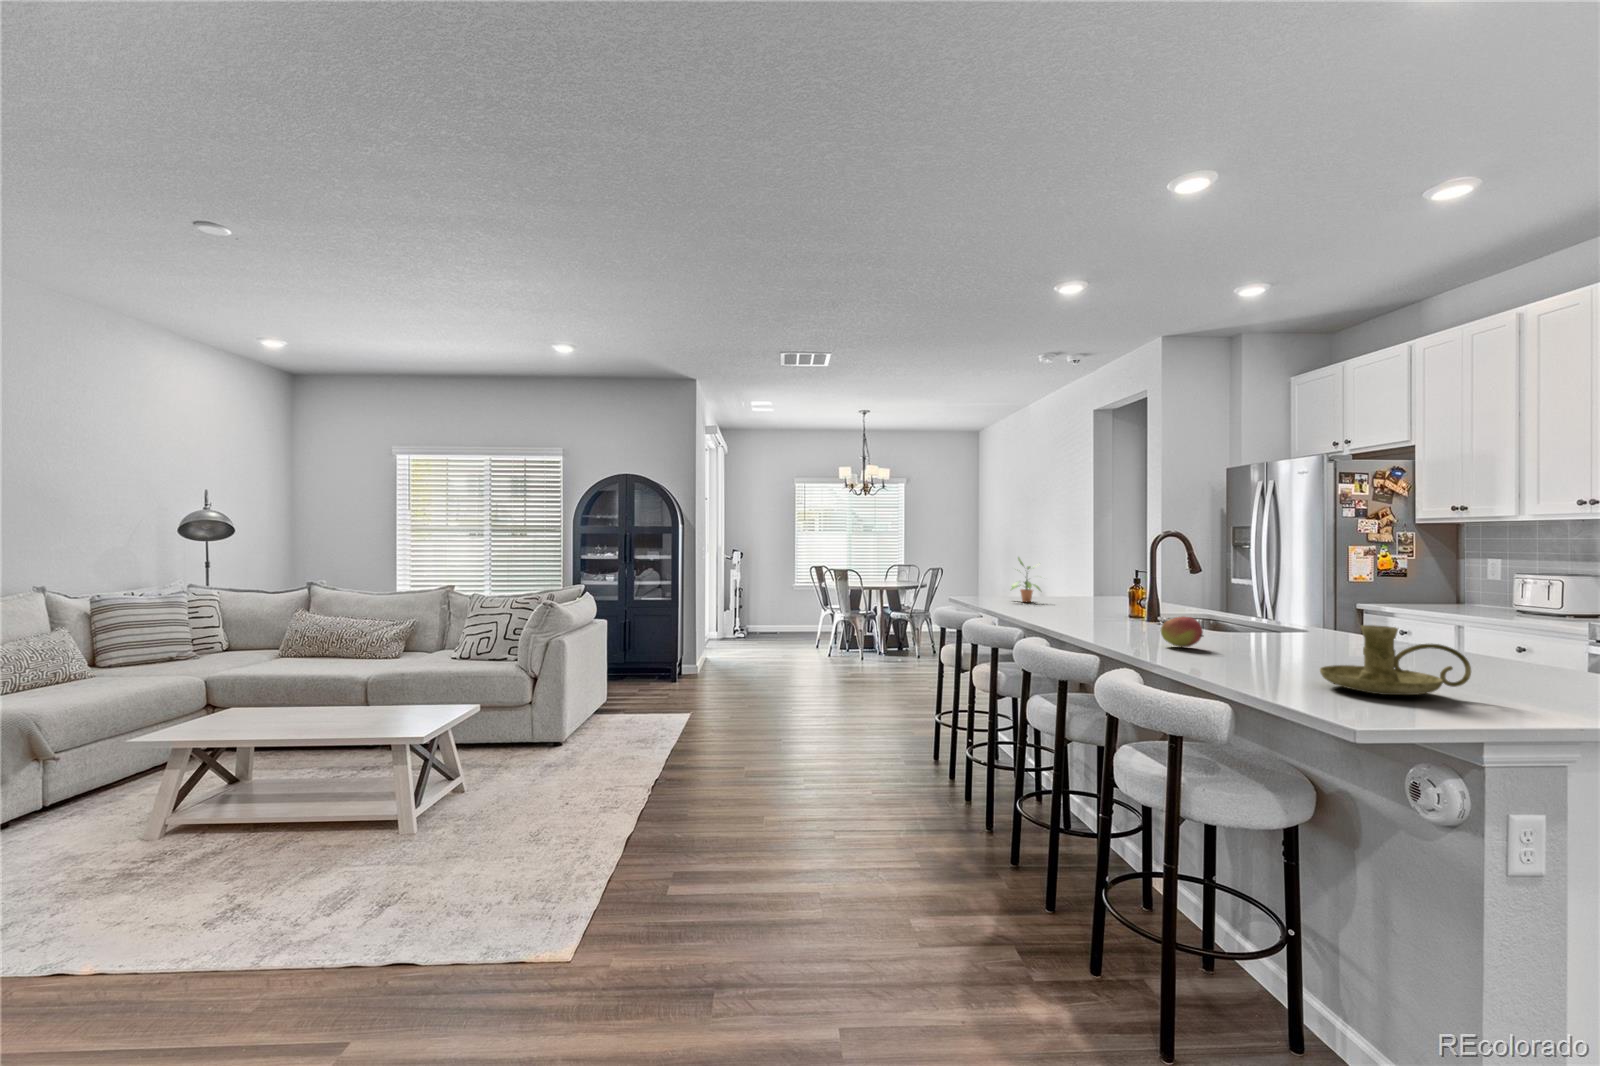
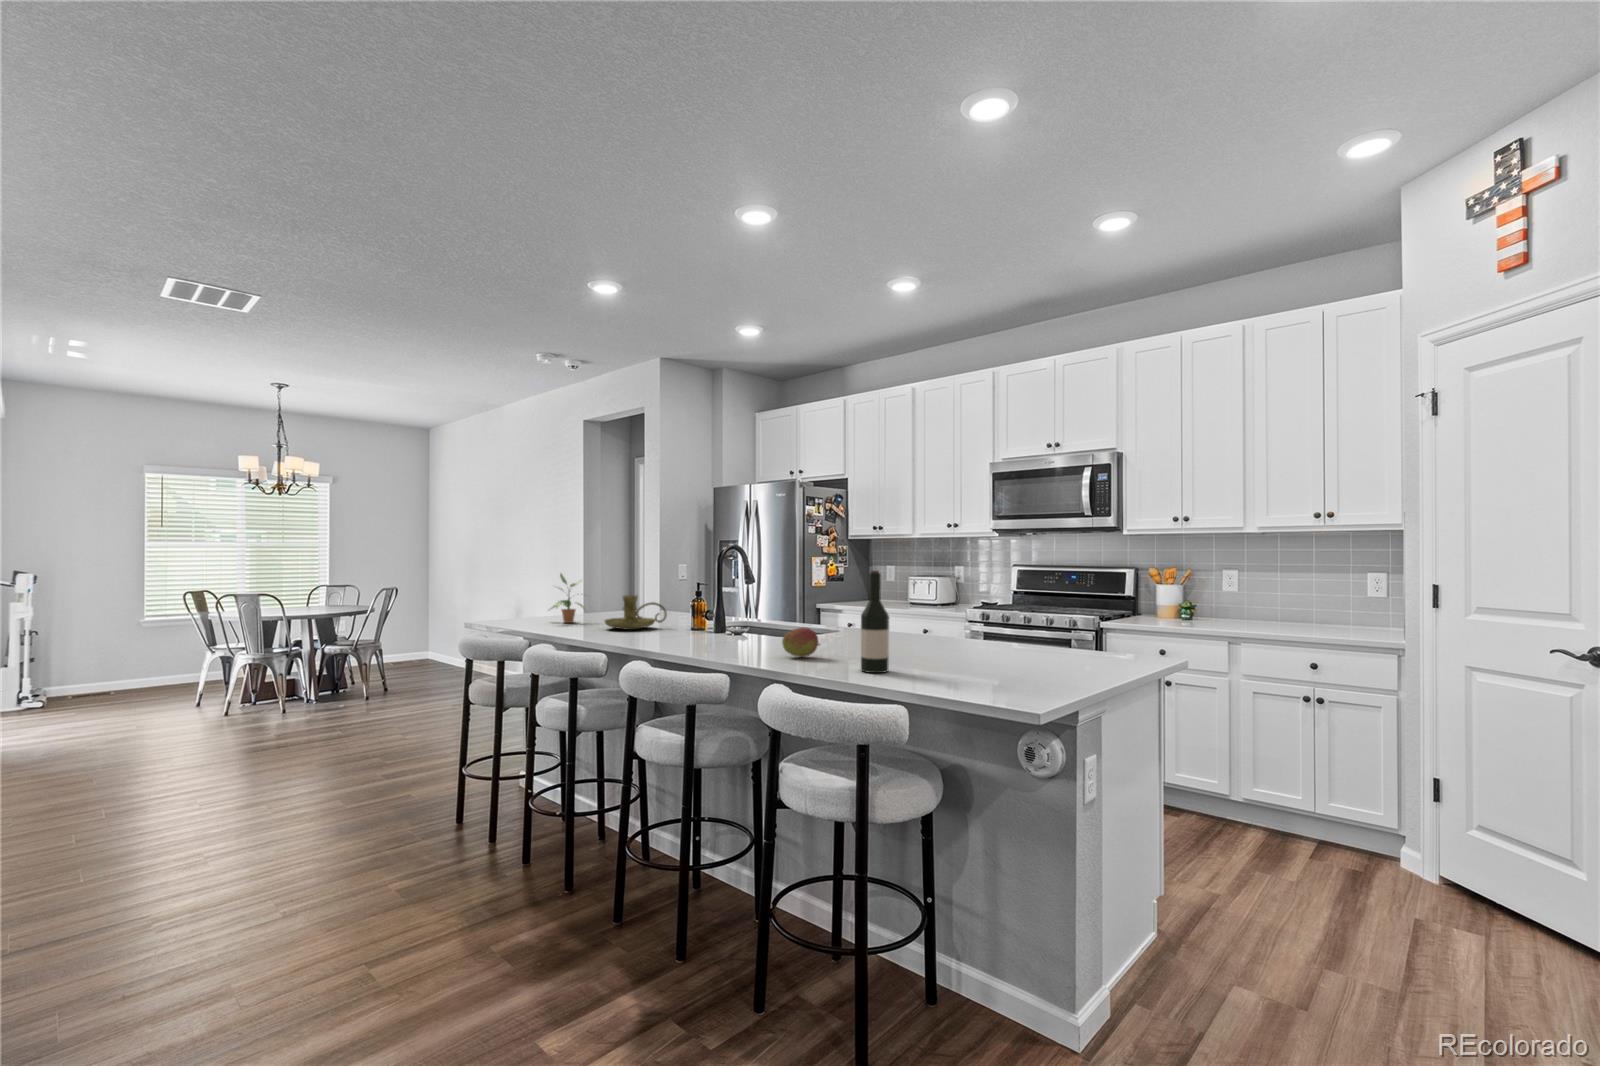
wine bottle: none [1217,558,1251,669] -> present [861,570,889,673]
candle holder: present [1320,625,1471,695] -> present [605,595,667,630]

